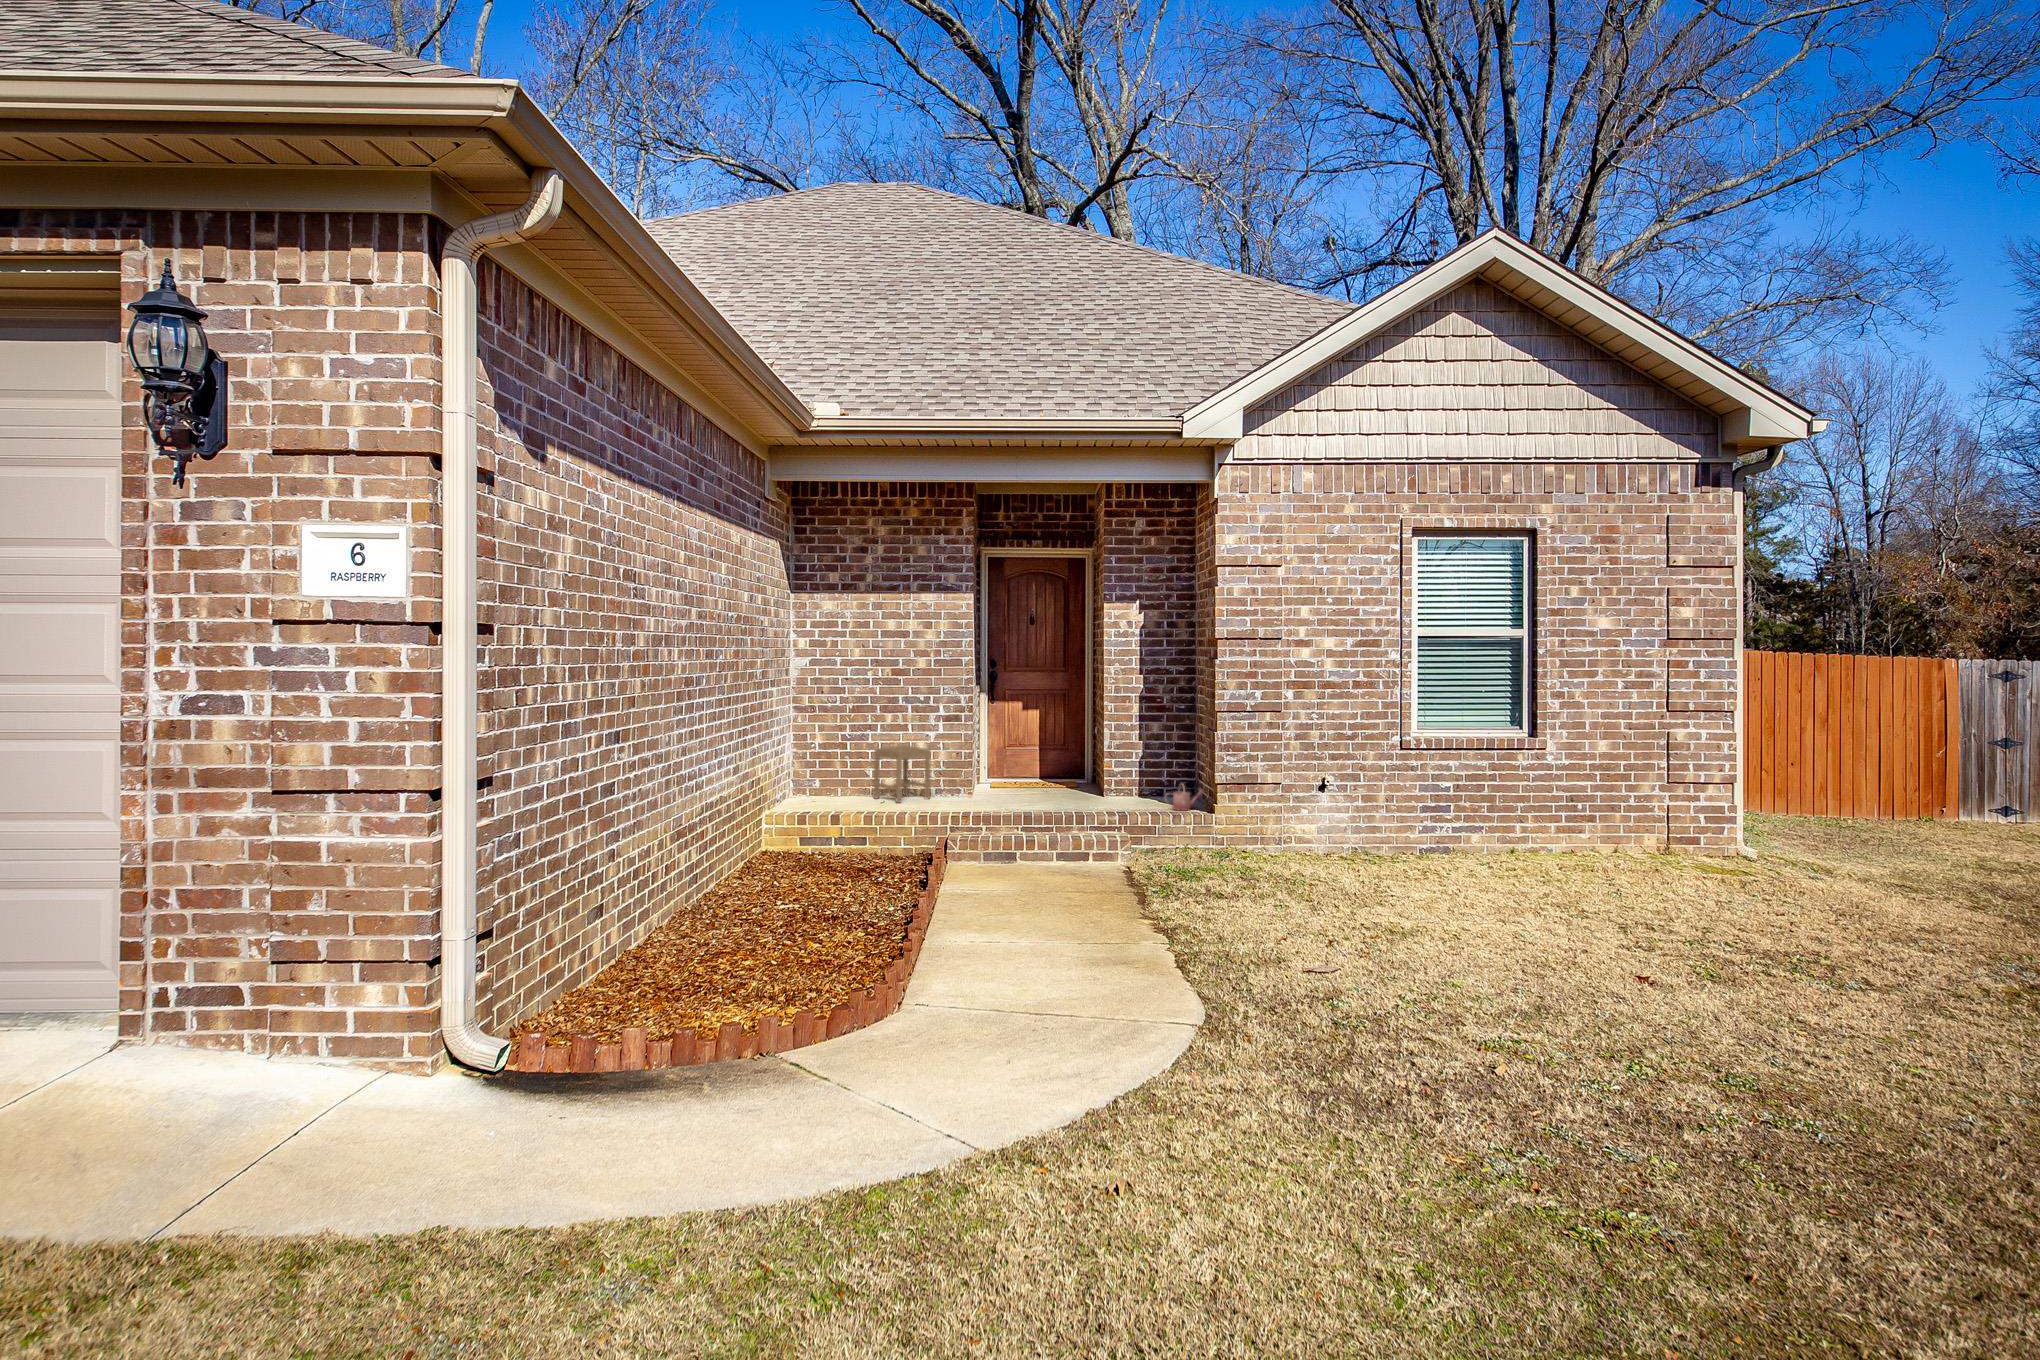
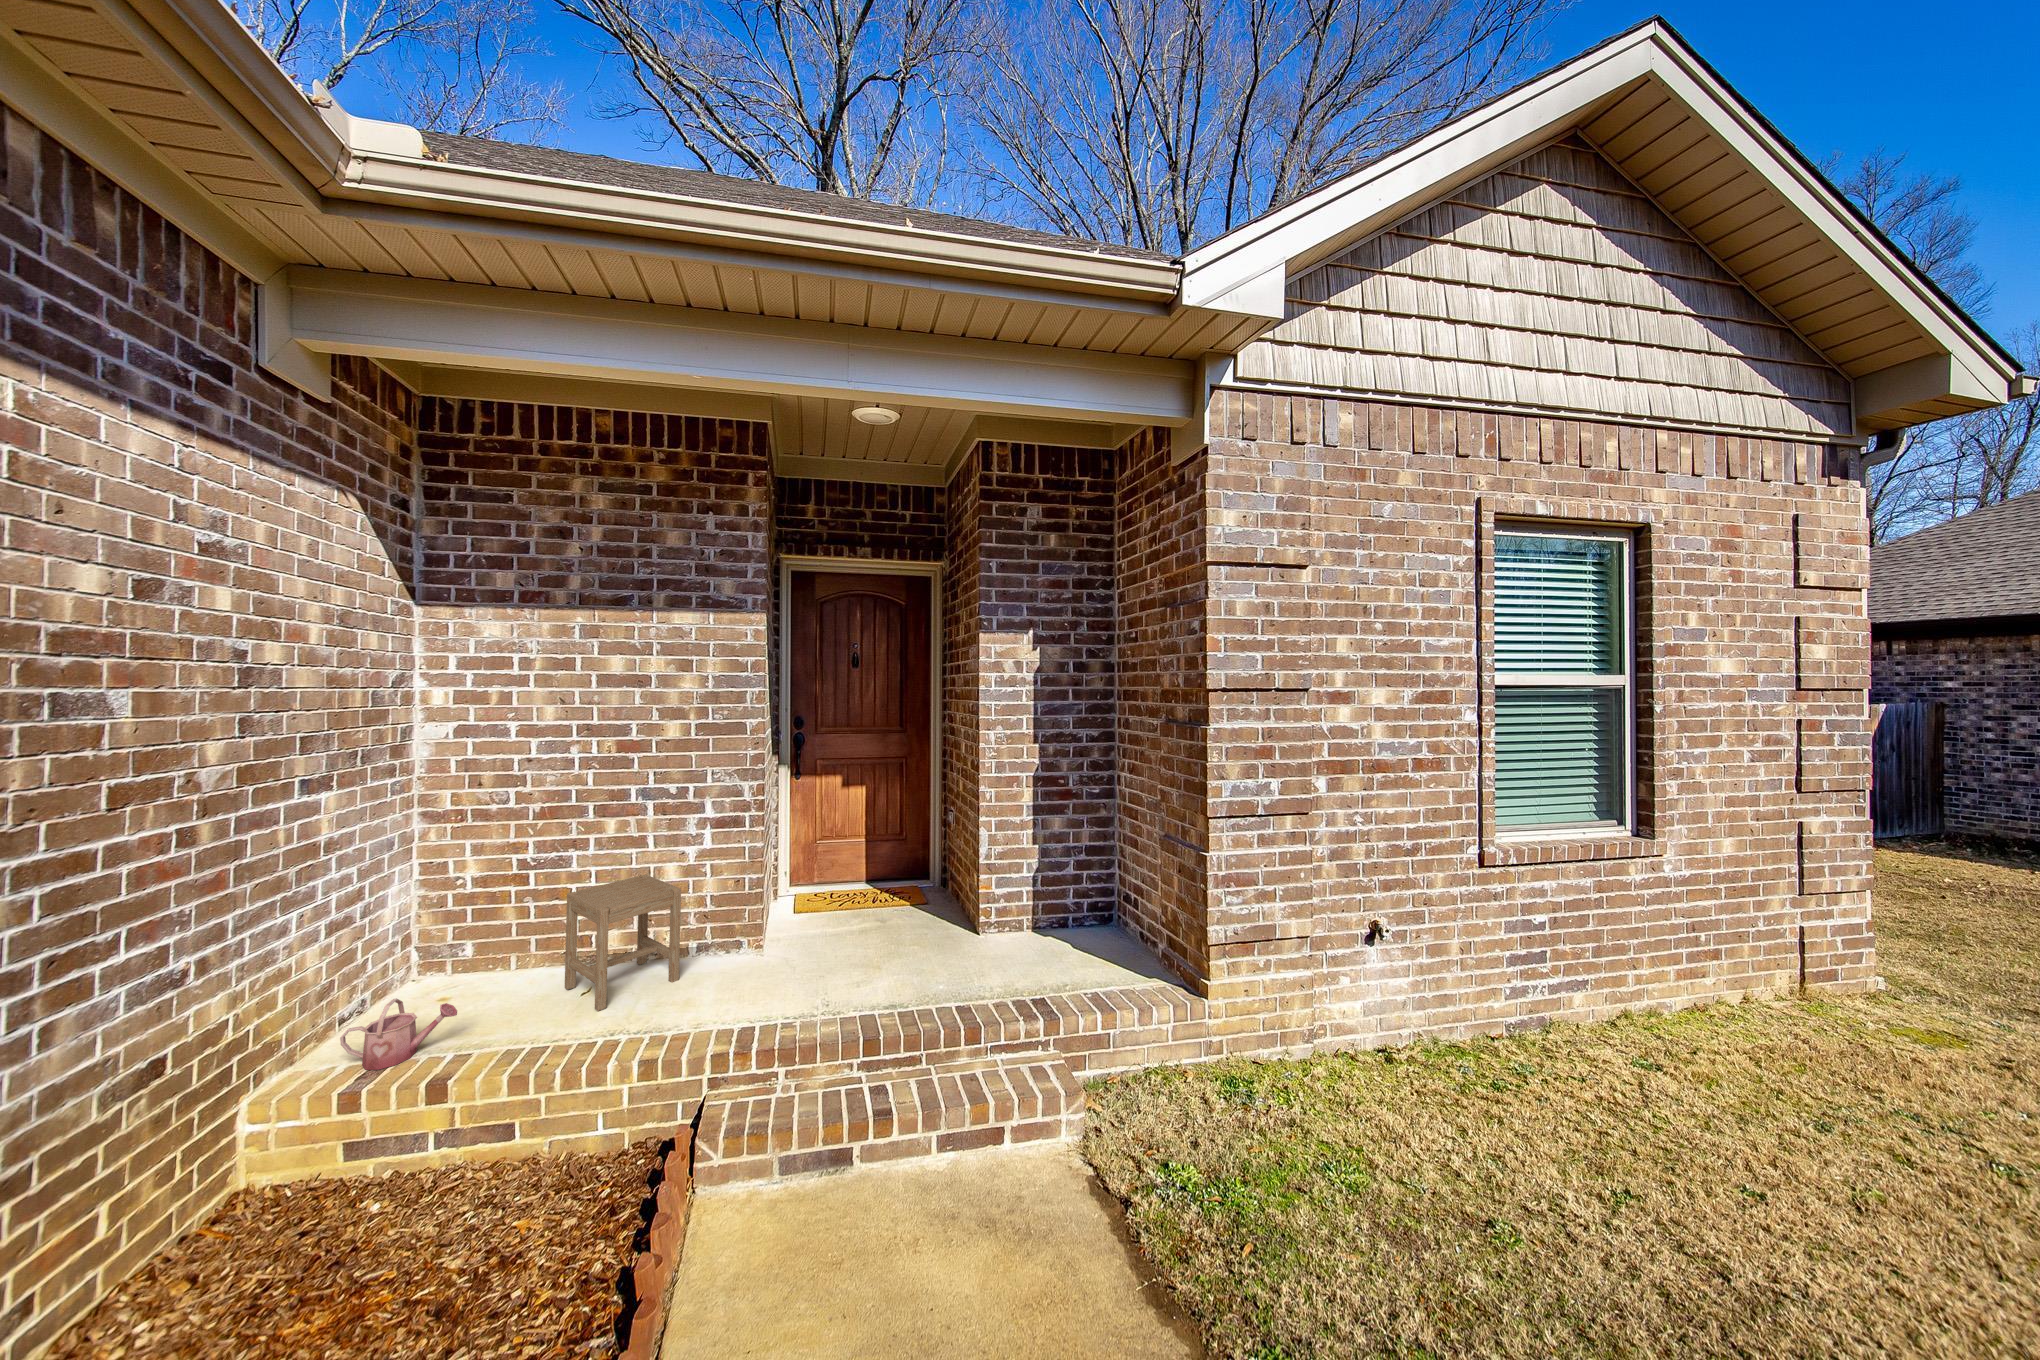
watering can: present [1169,784,1204,811] -> present [340,998,457,1070]

